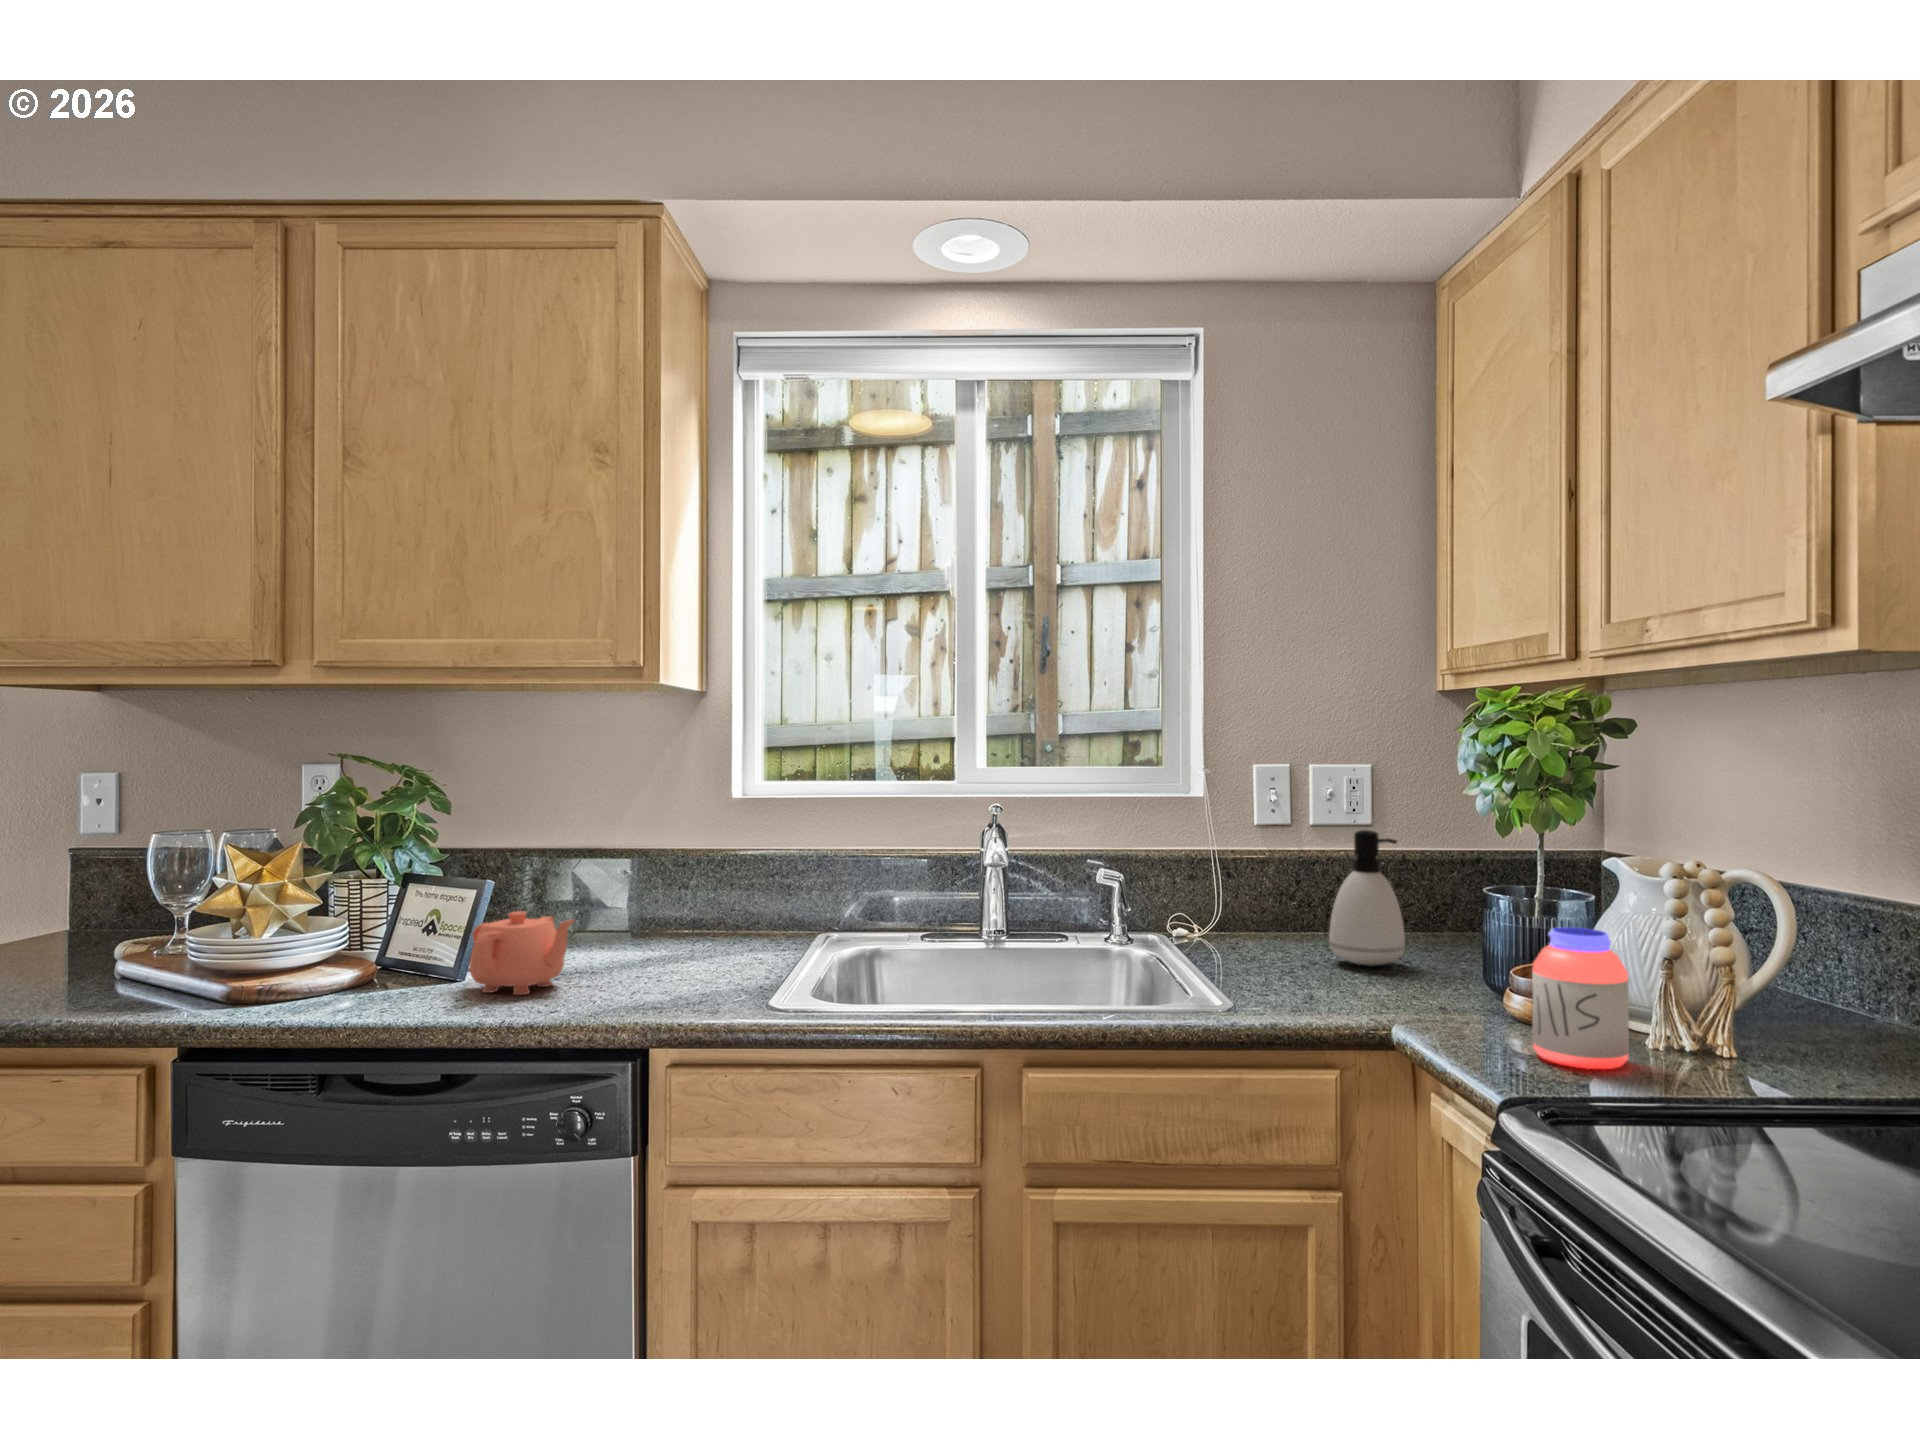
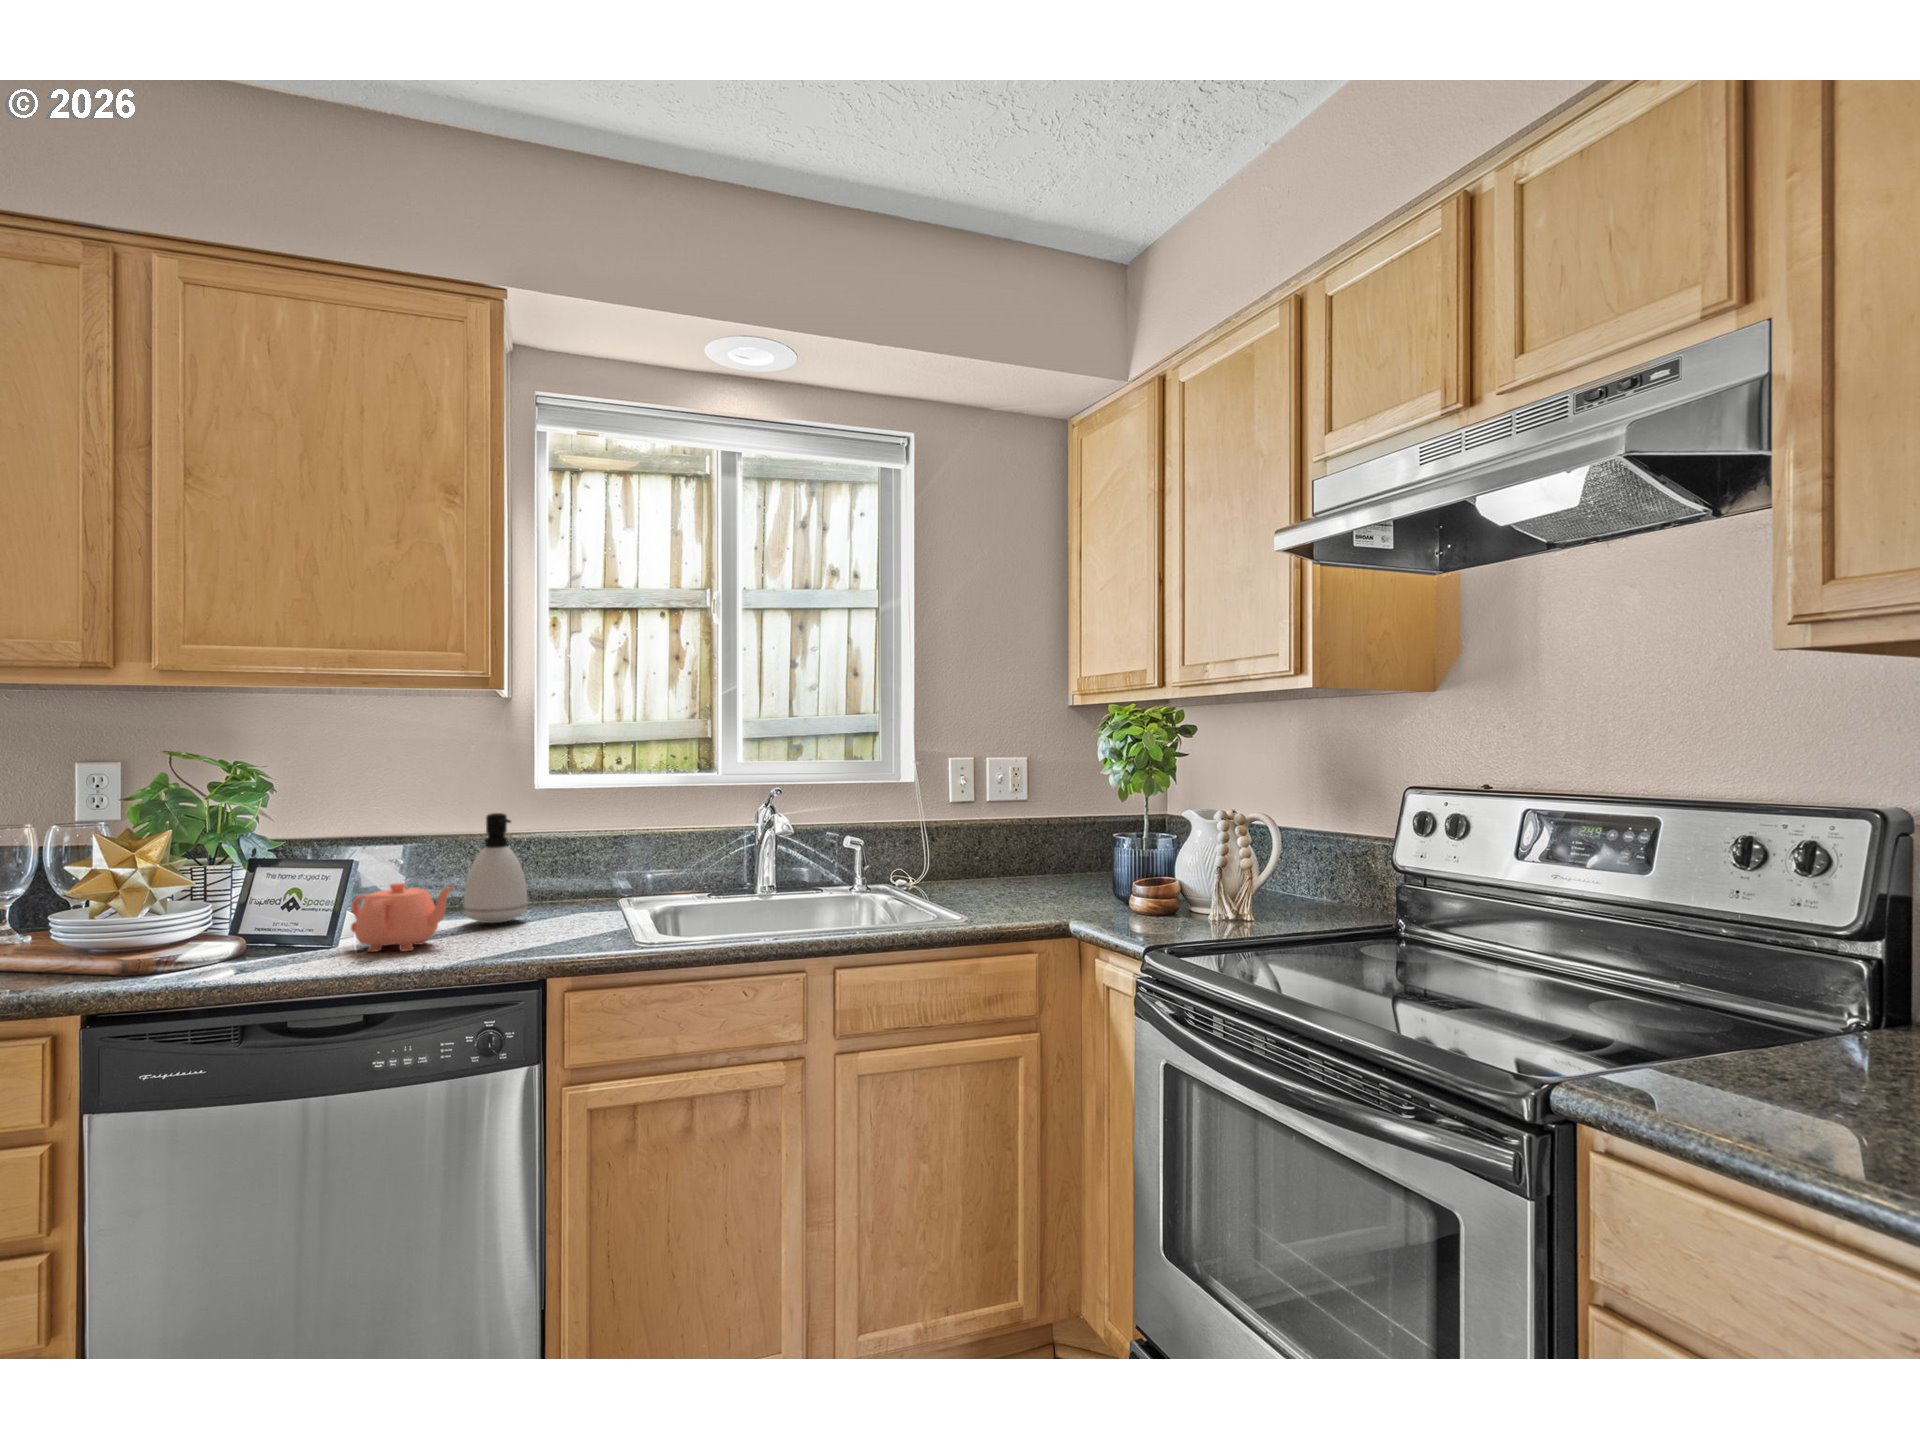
soap dispenser: present [1329,830,1405,966] -> present [463,813,528,923]
jar: present [1532,927,1629,1069] -> none [1153,851,1205,933]

